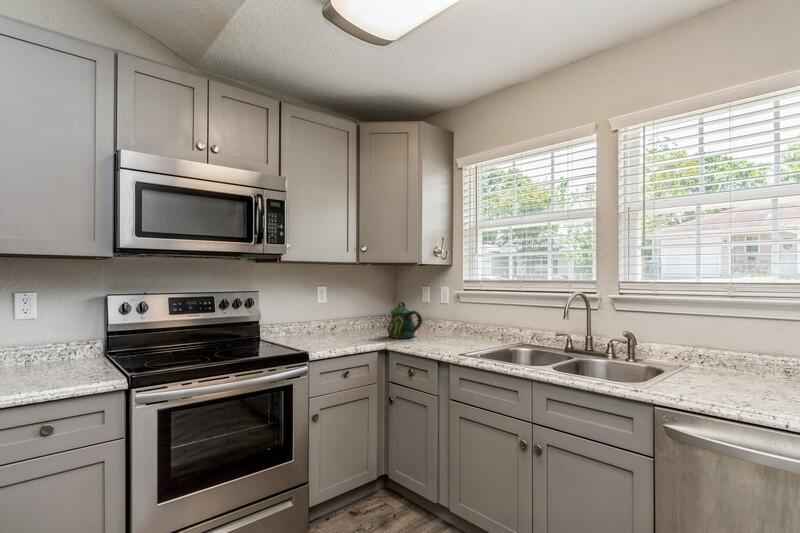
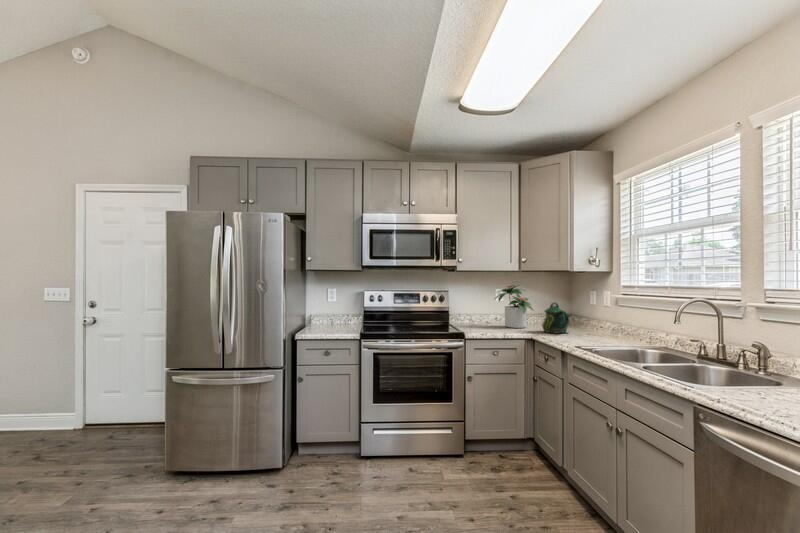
potted plant: none [320,281,371,336] -> present [495,285,534,328]

